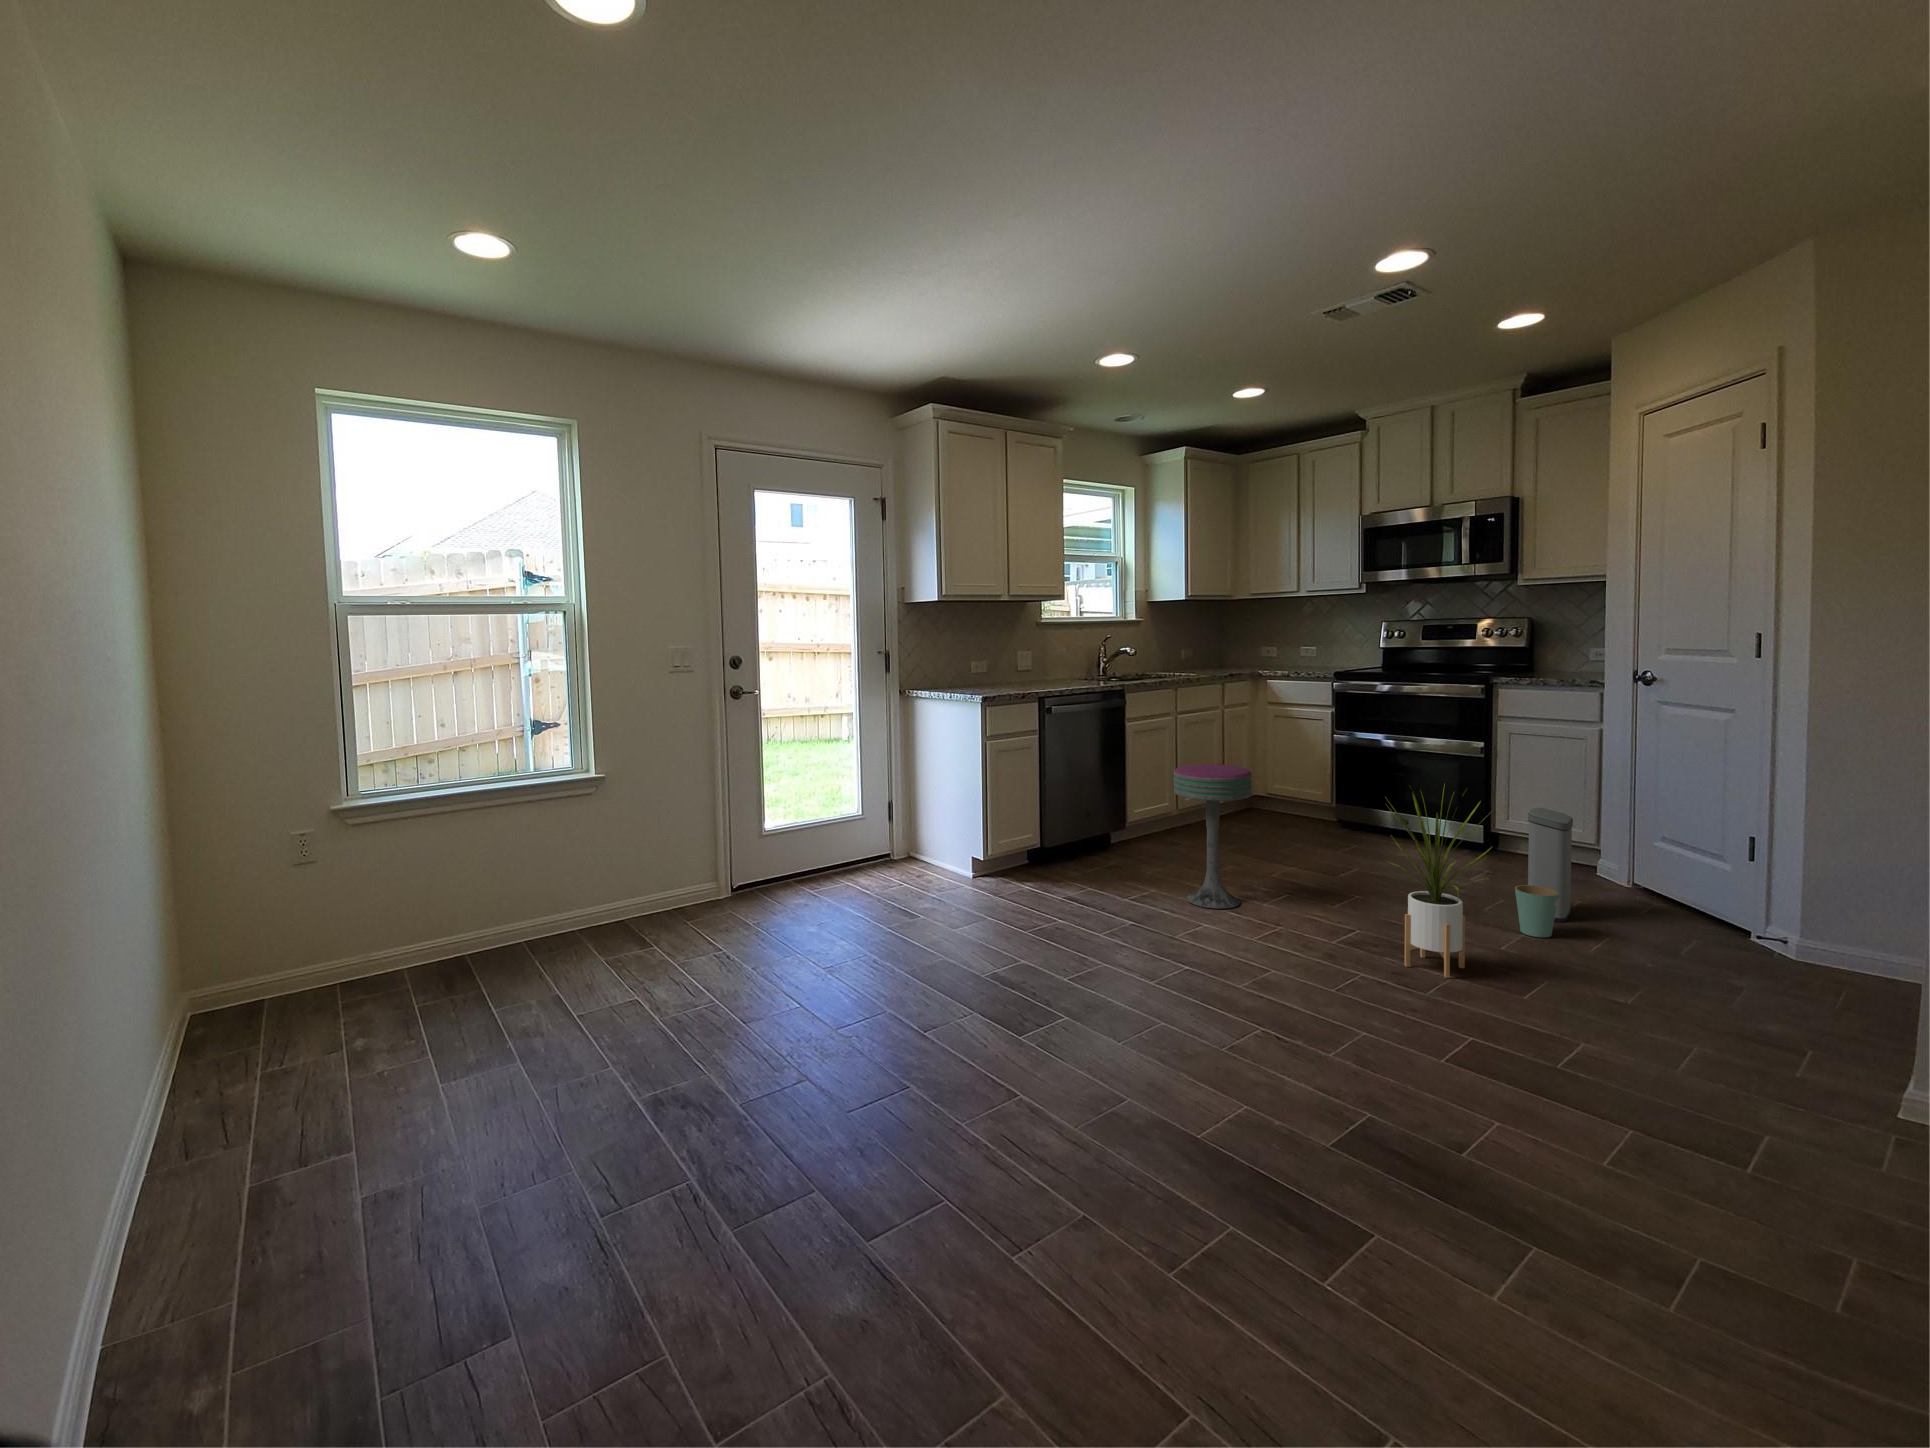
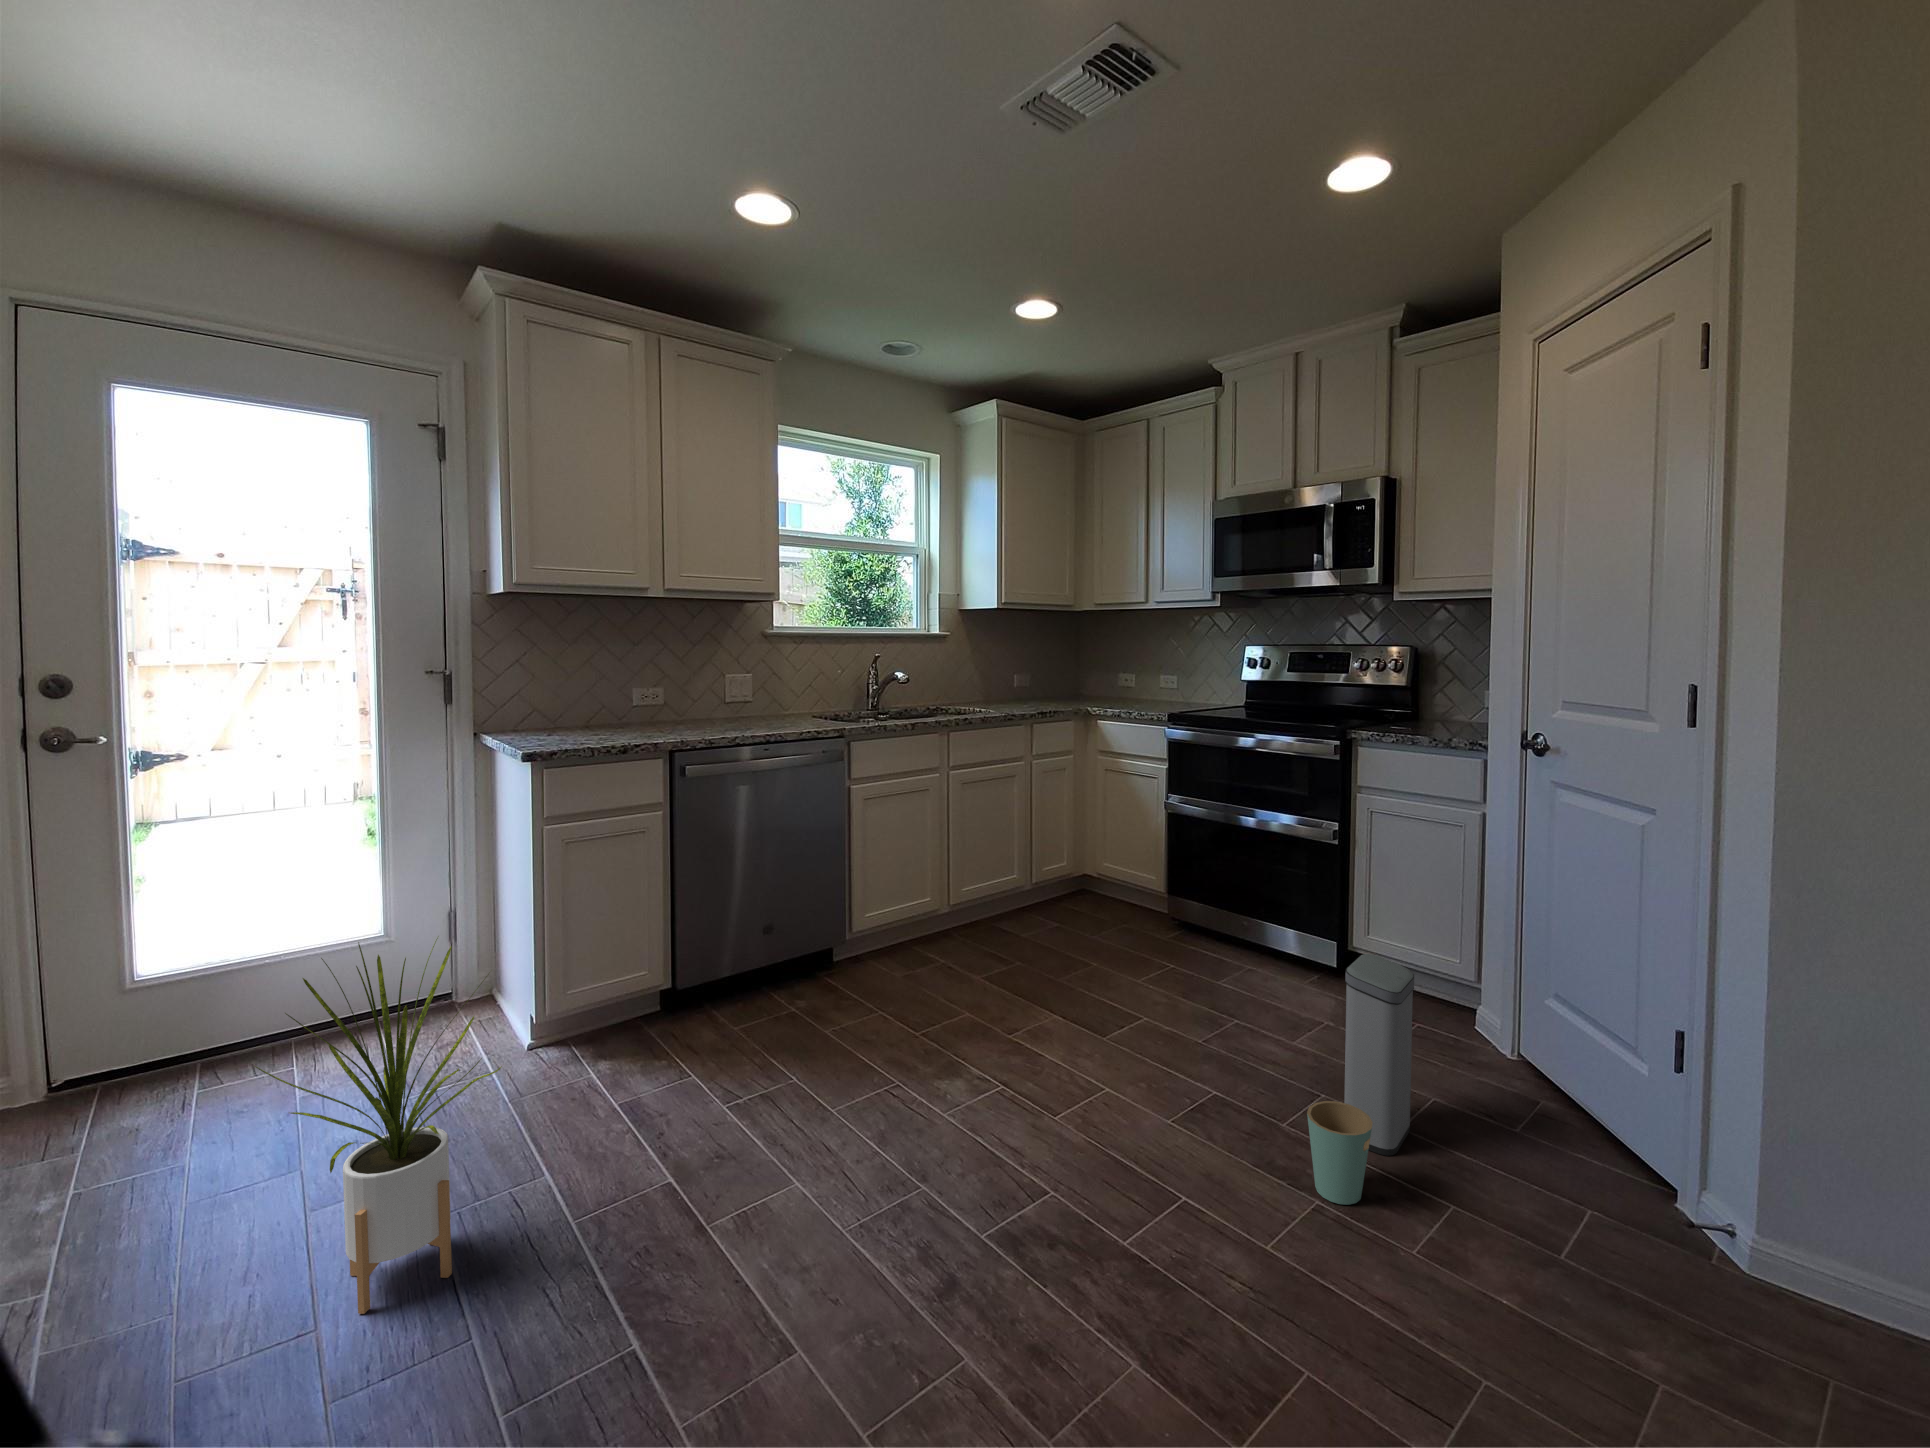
bar stool: present [1174,764,1252,909] -> none [799,871,925,1129]
house plant: present [1385,784,1492,978] -> present [255,938,502,1314]

